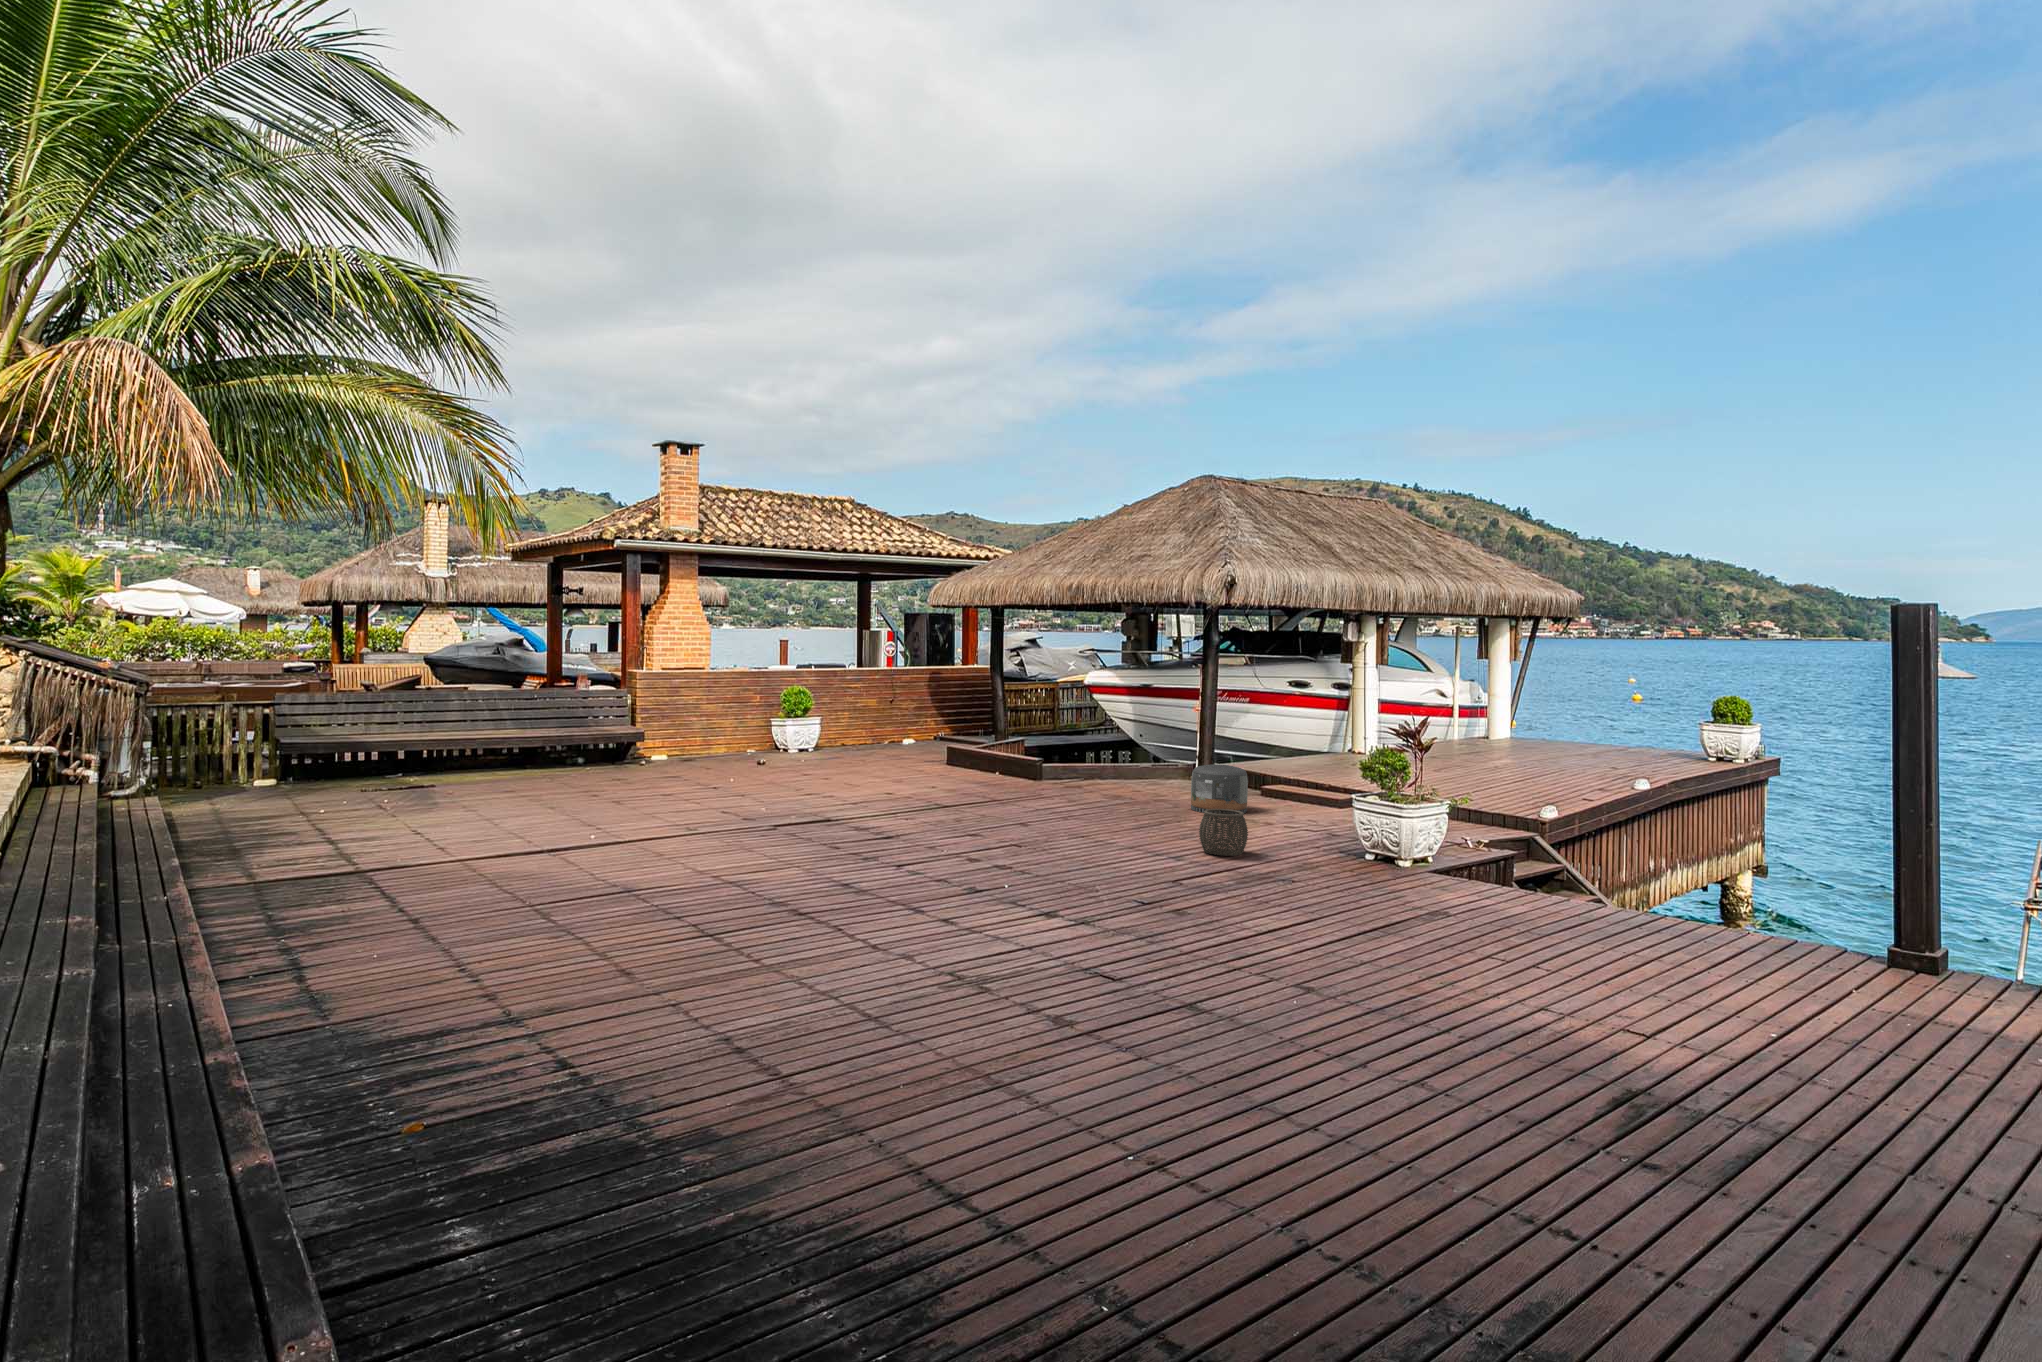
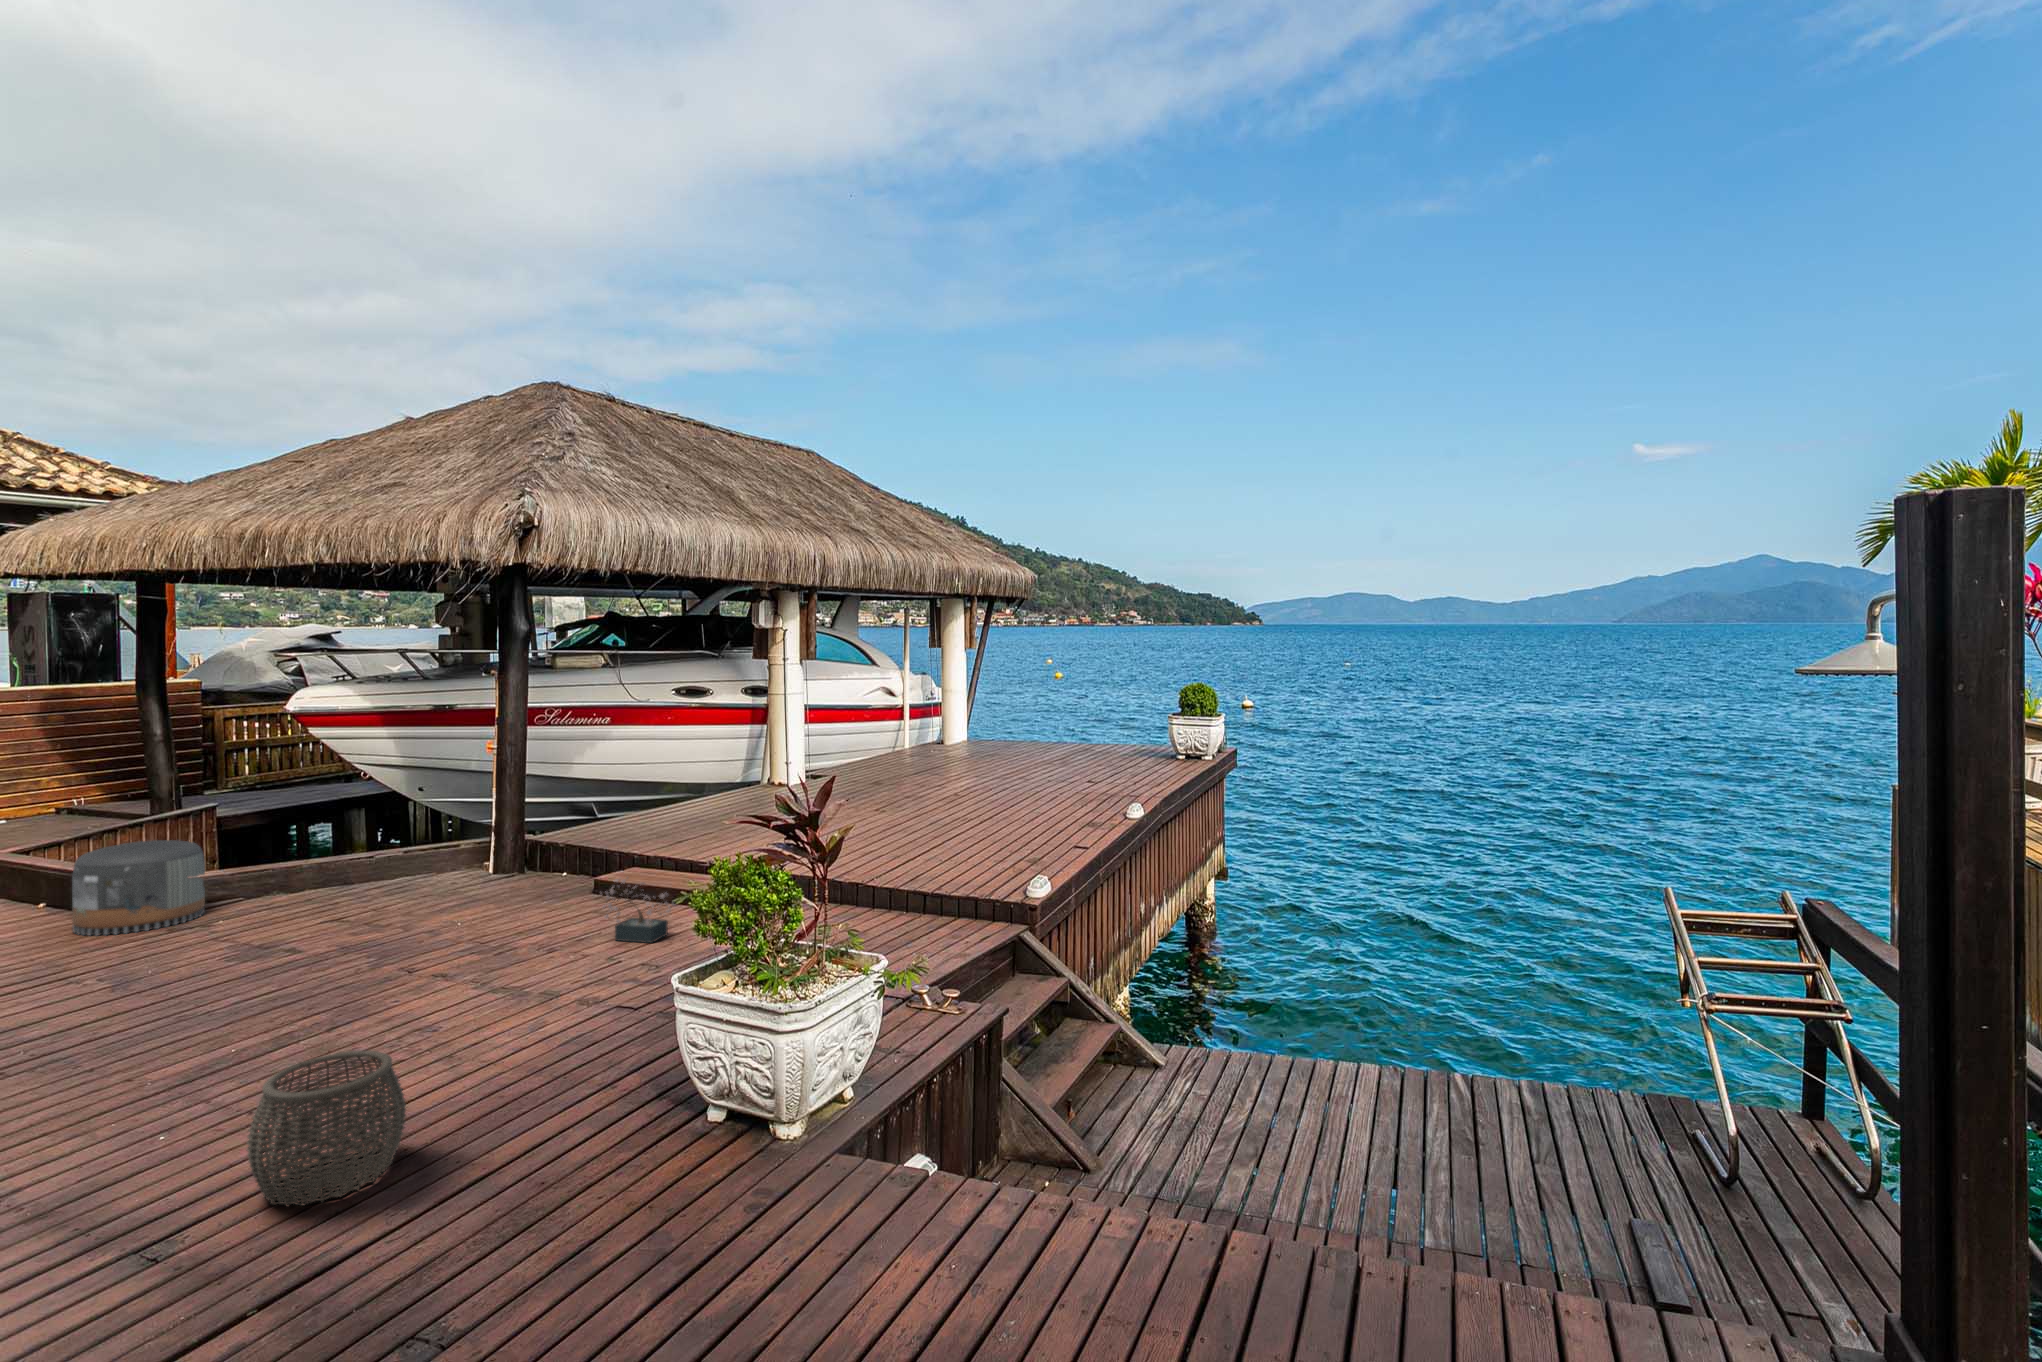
pouf: present [1191,764,1248,814] -> present [72,840,205,936]
decorative plant: none [1277,780,1317,817] -> present [604,879,674,943]

